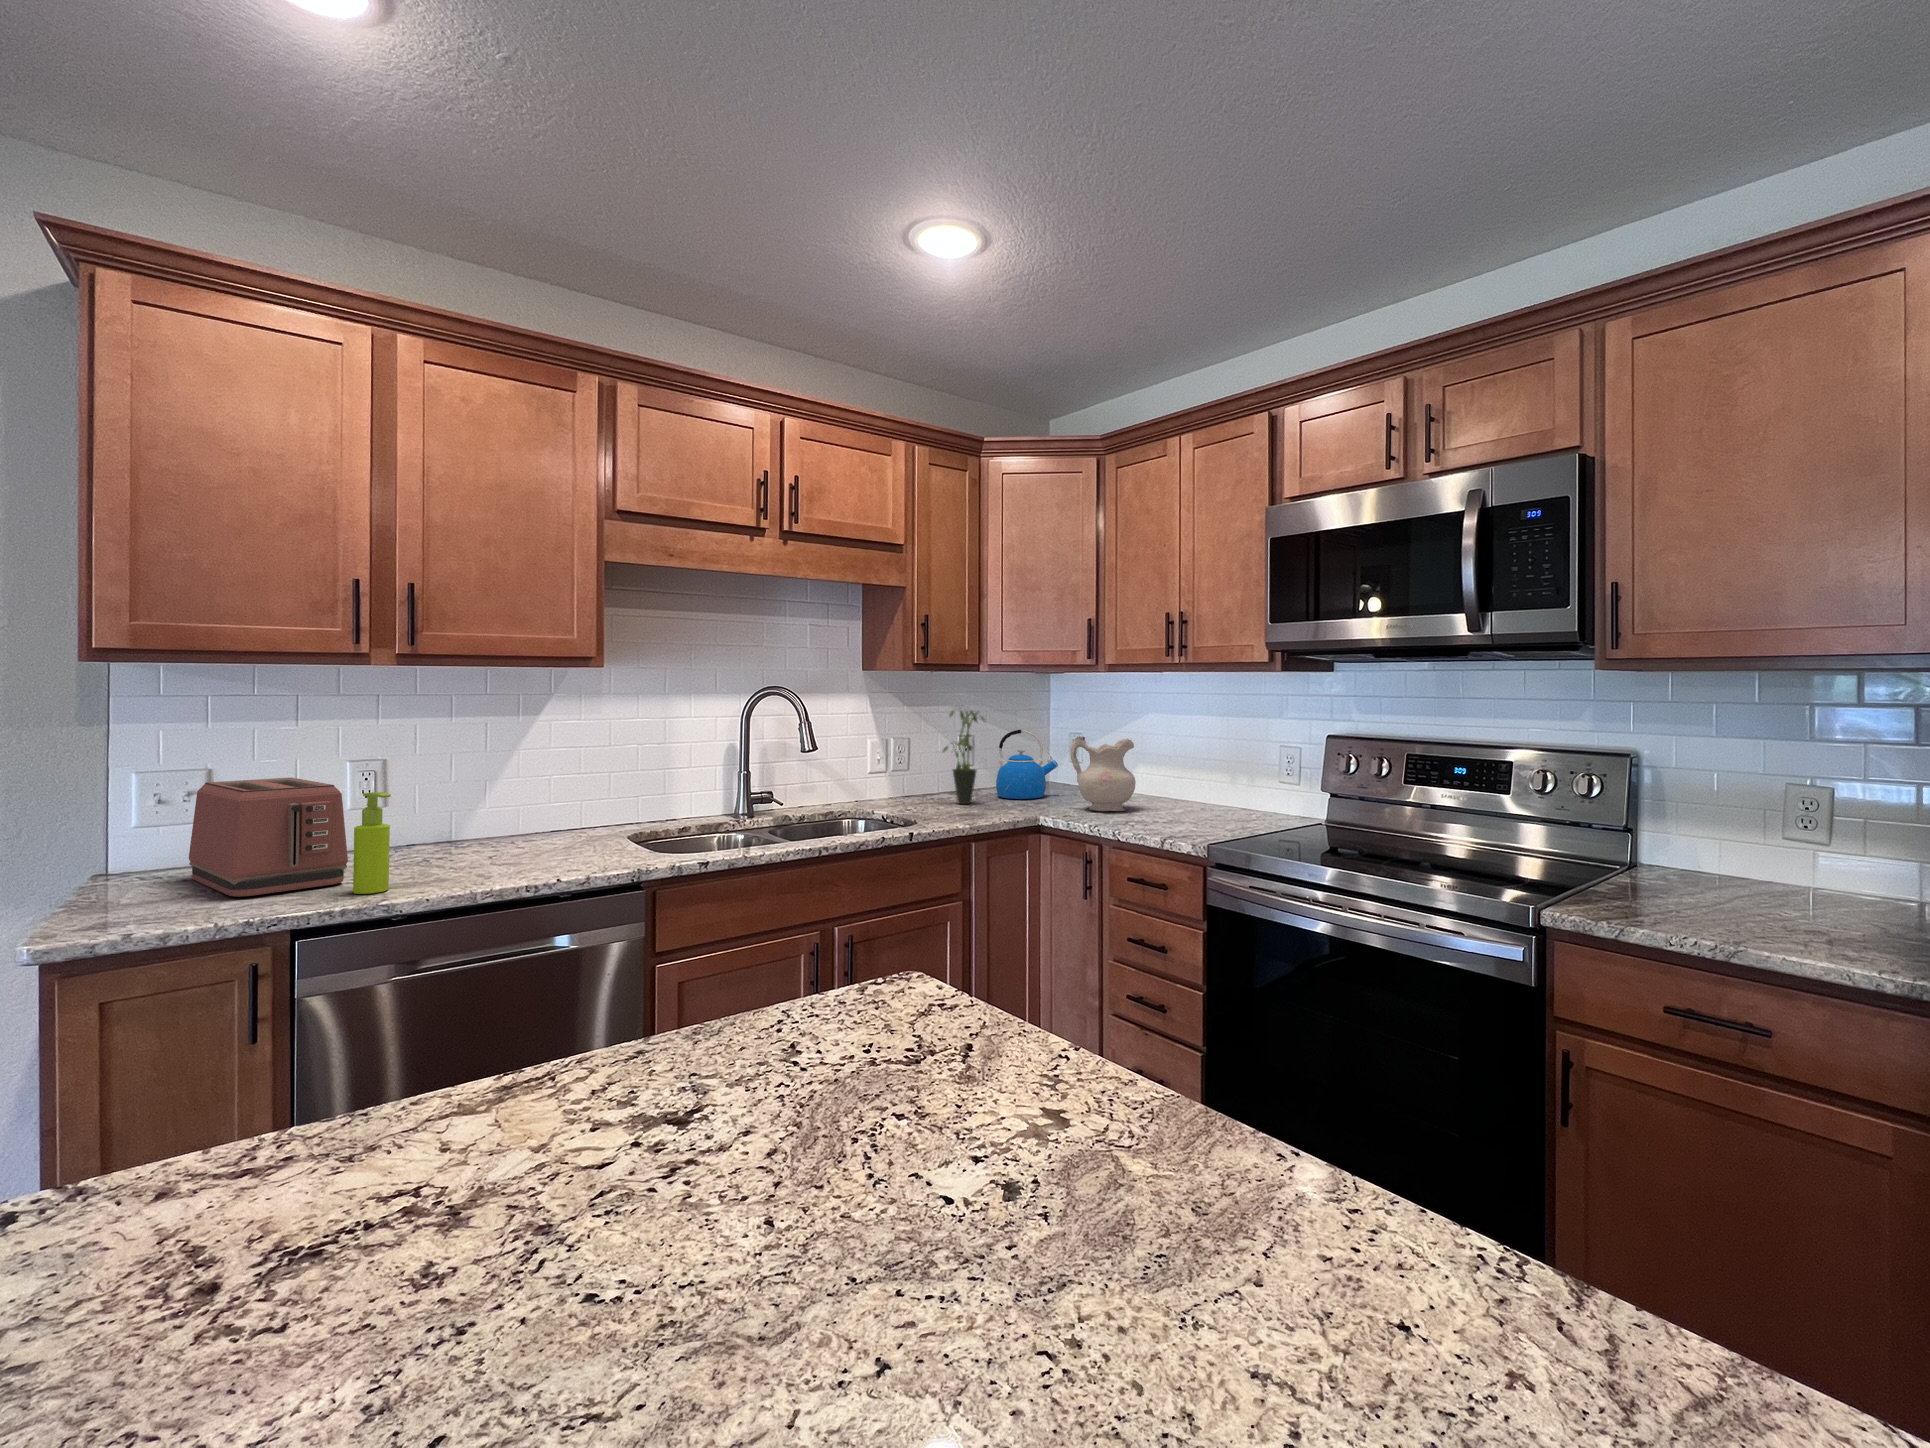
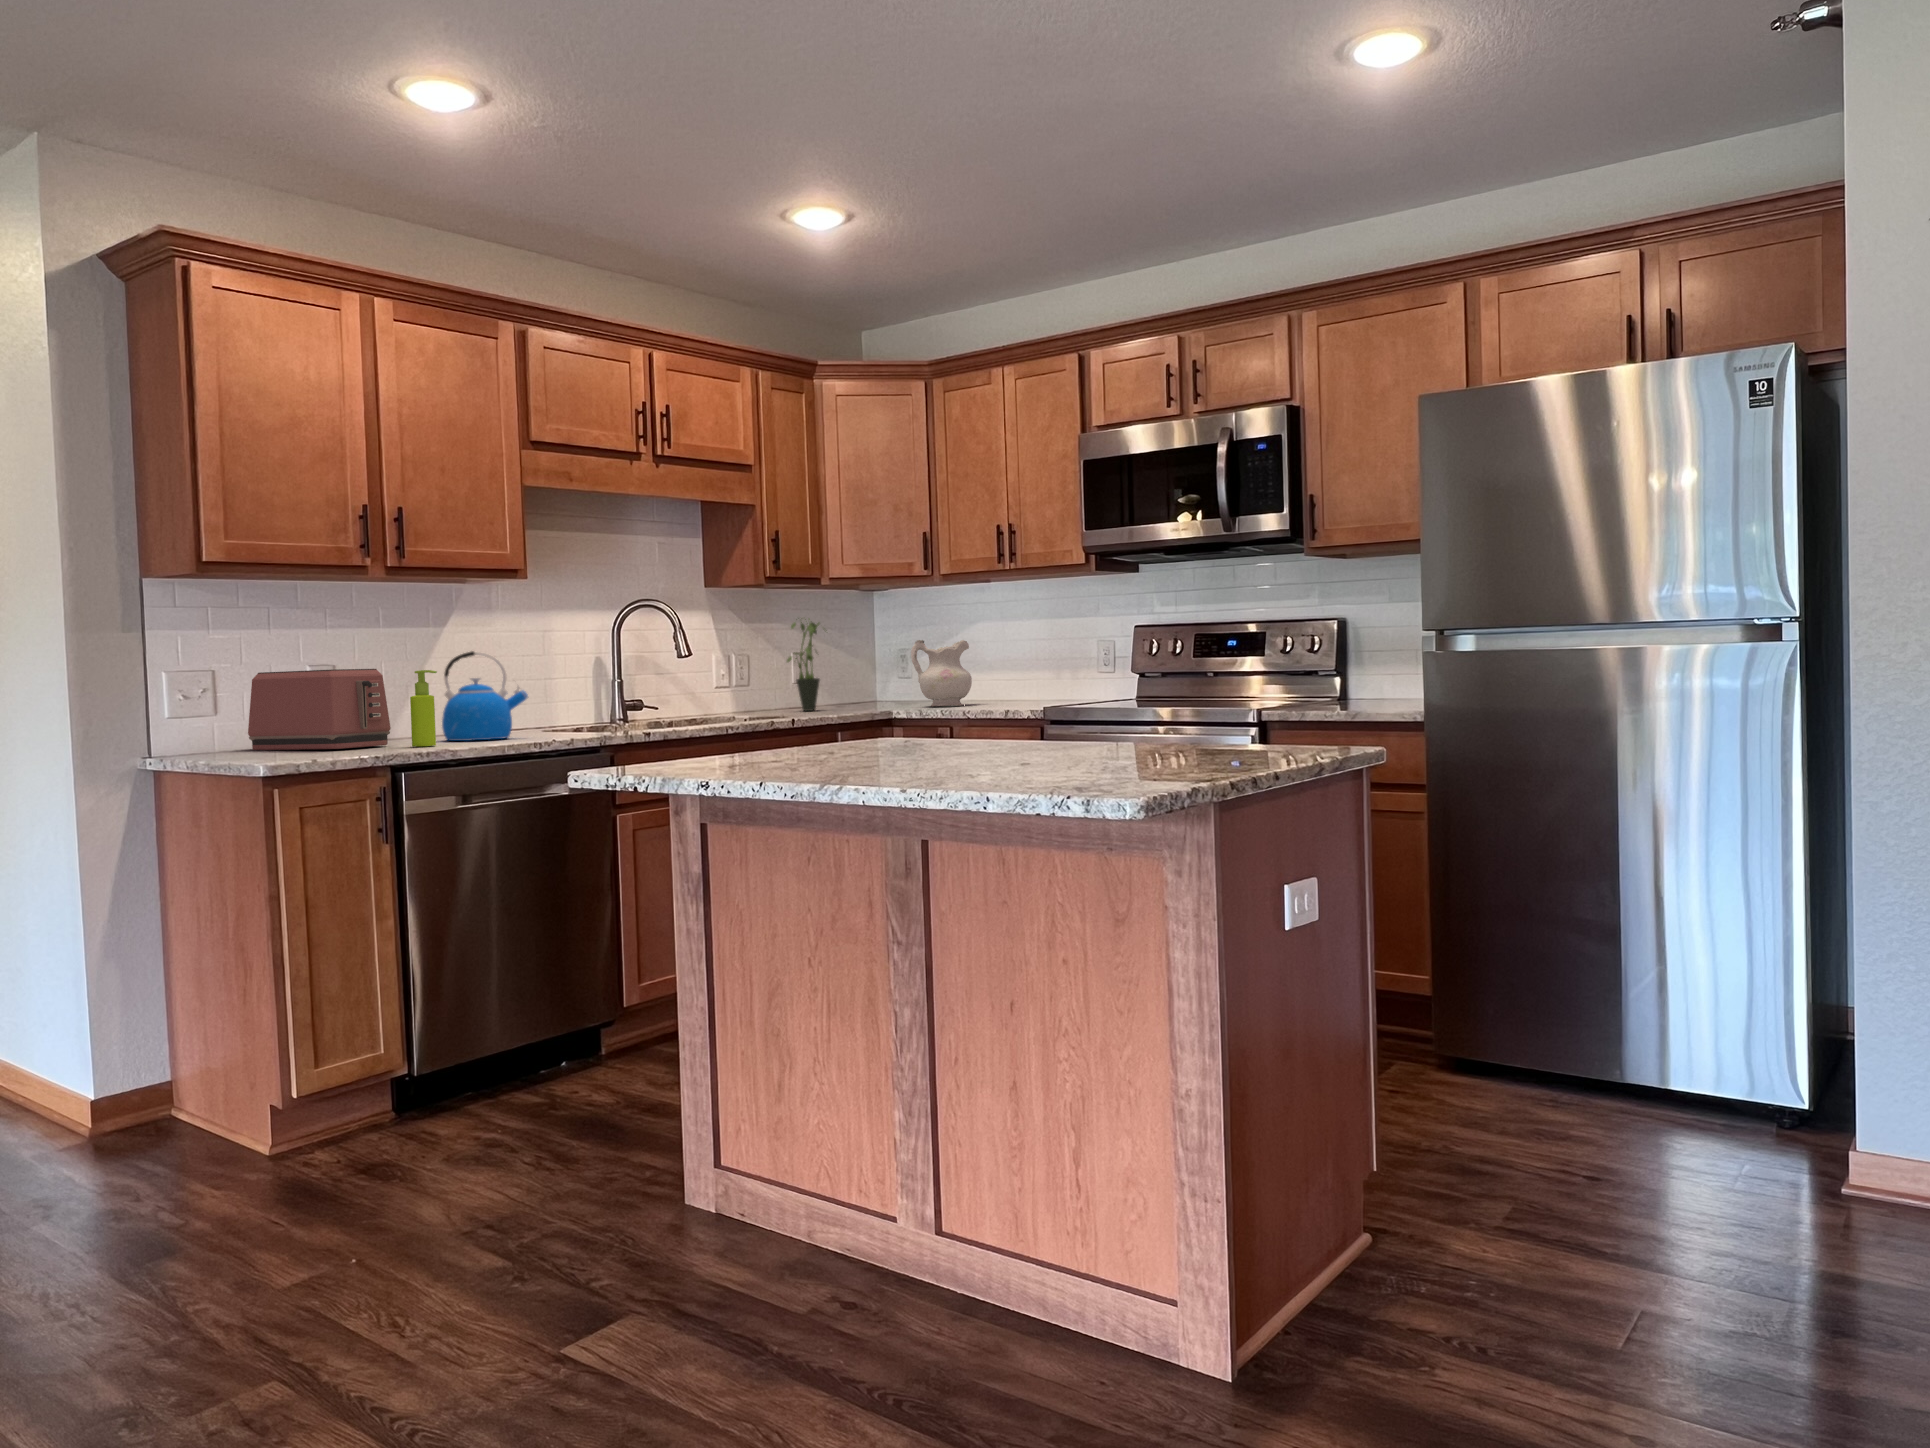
kettle: present [996,730,1058,799] -> present [442,651,528,741]

